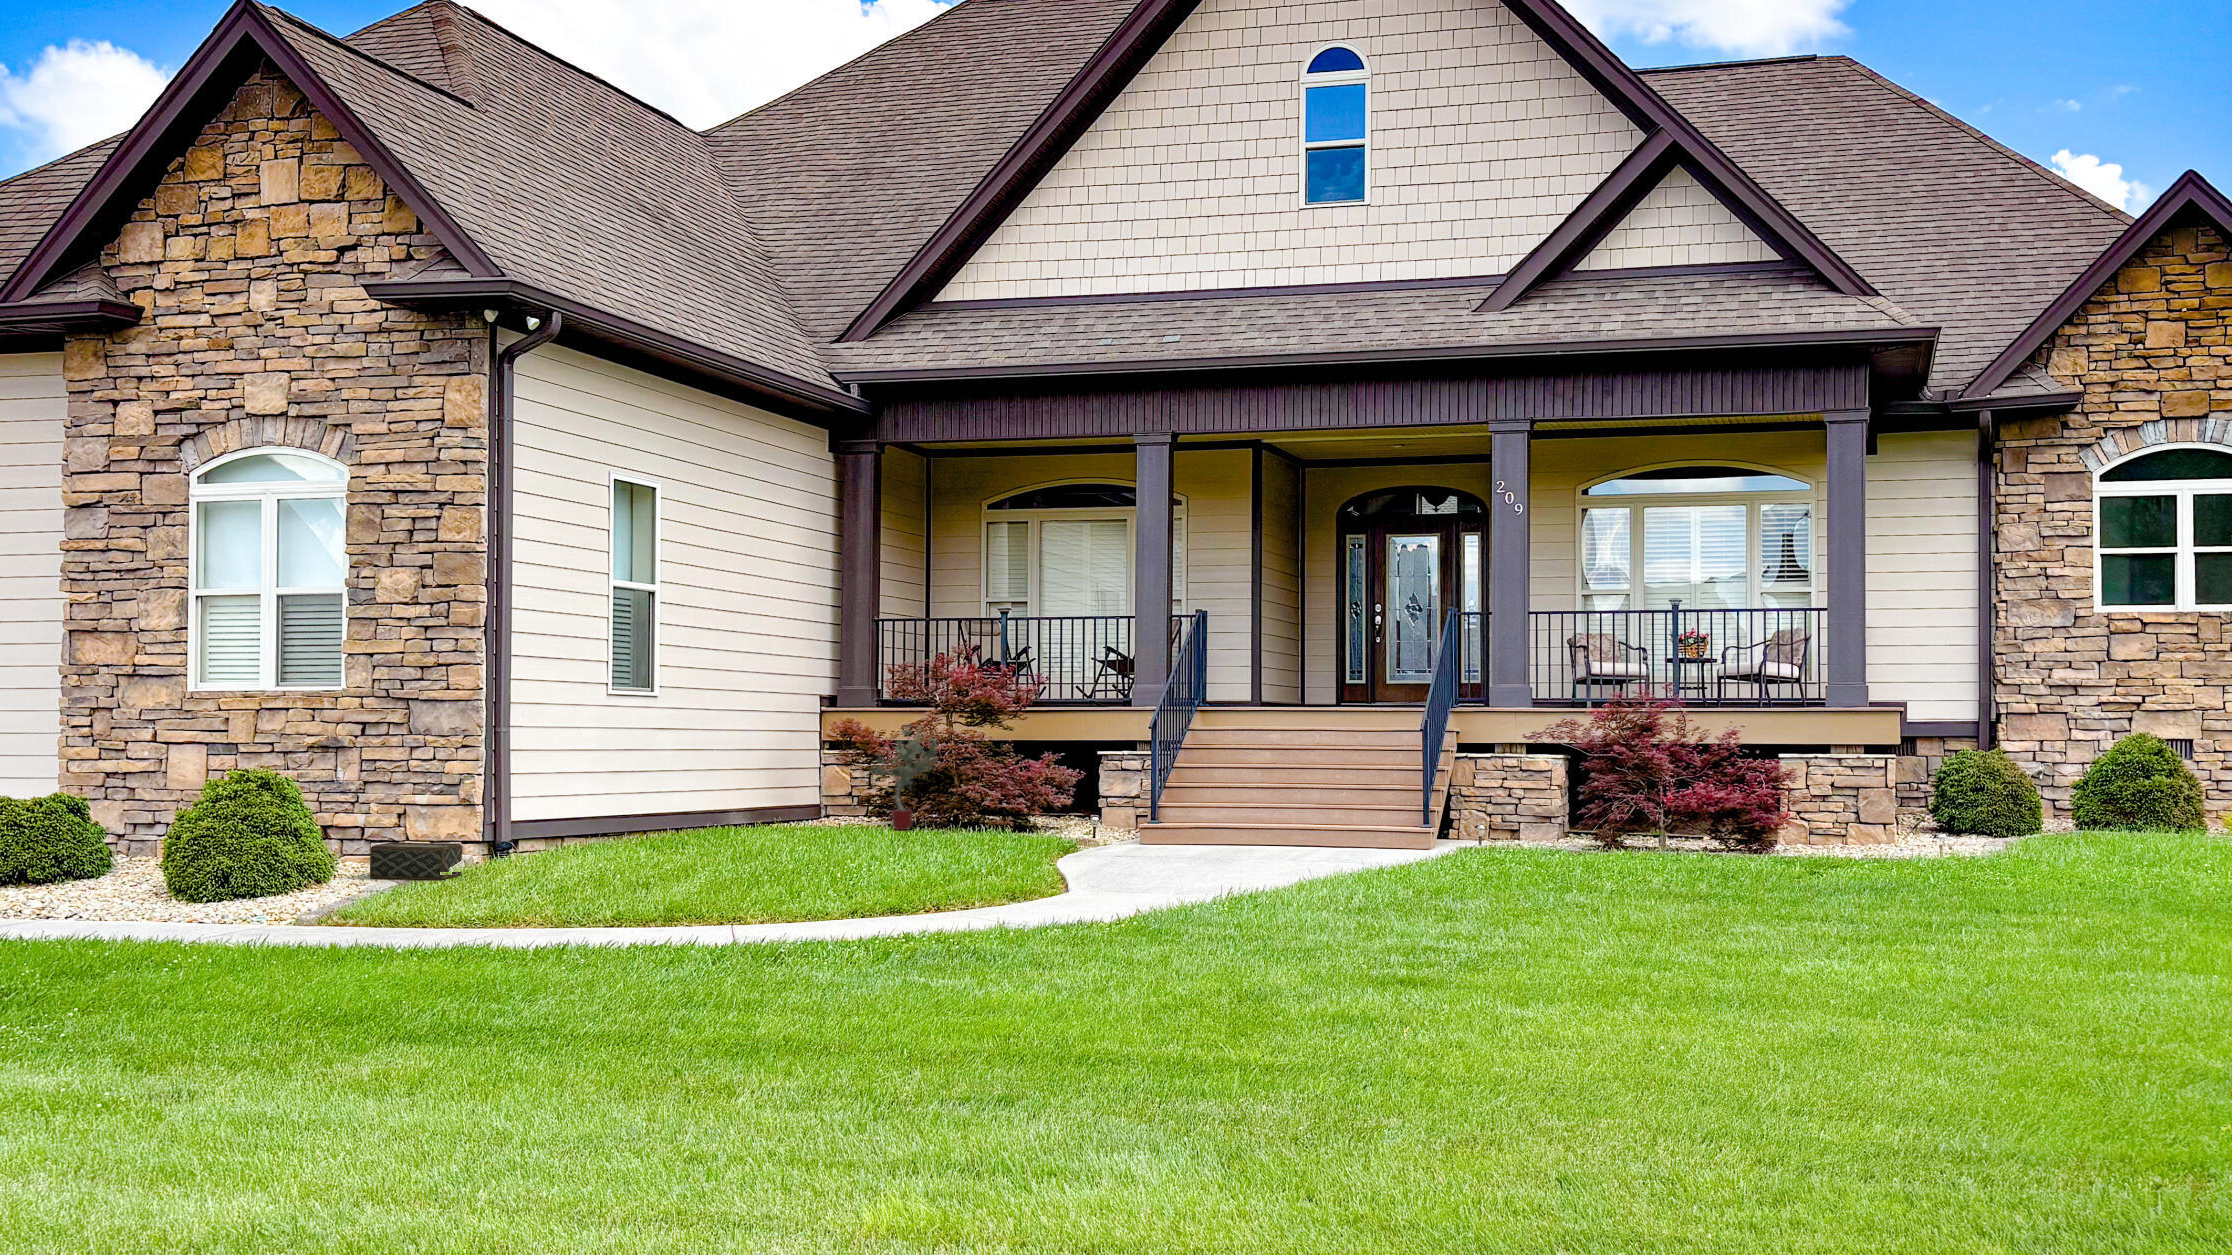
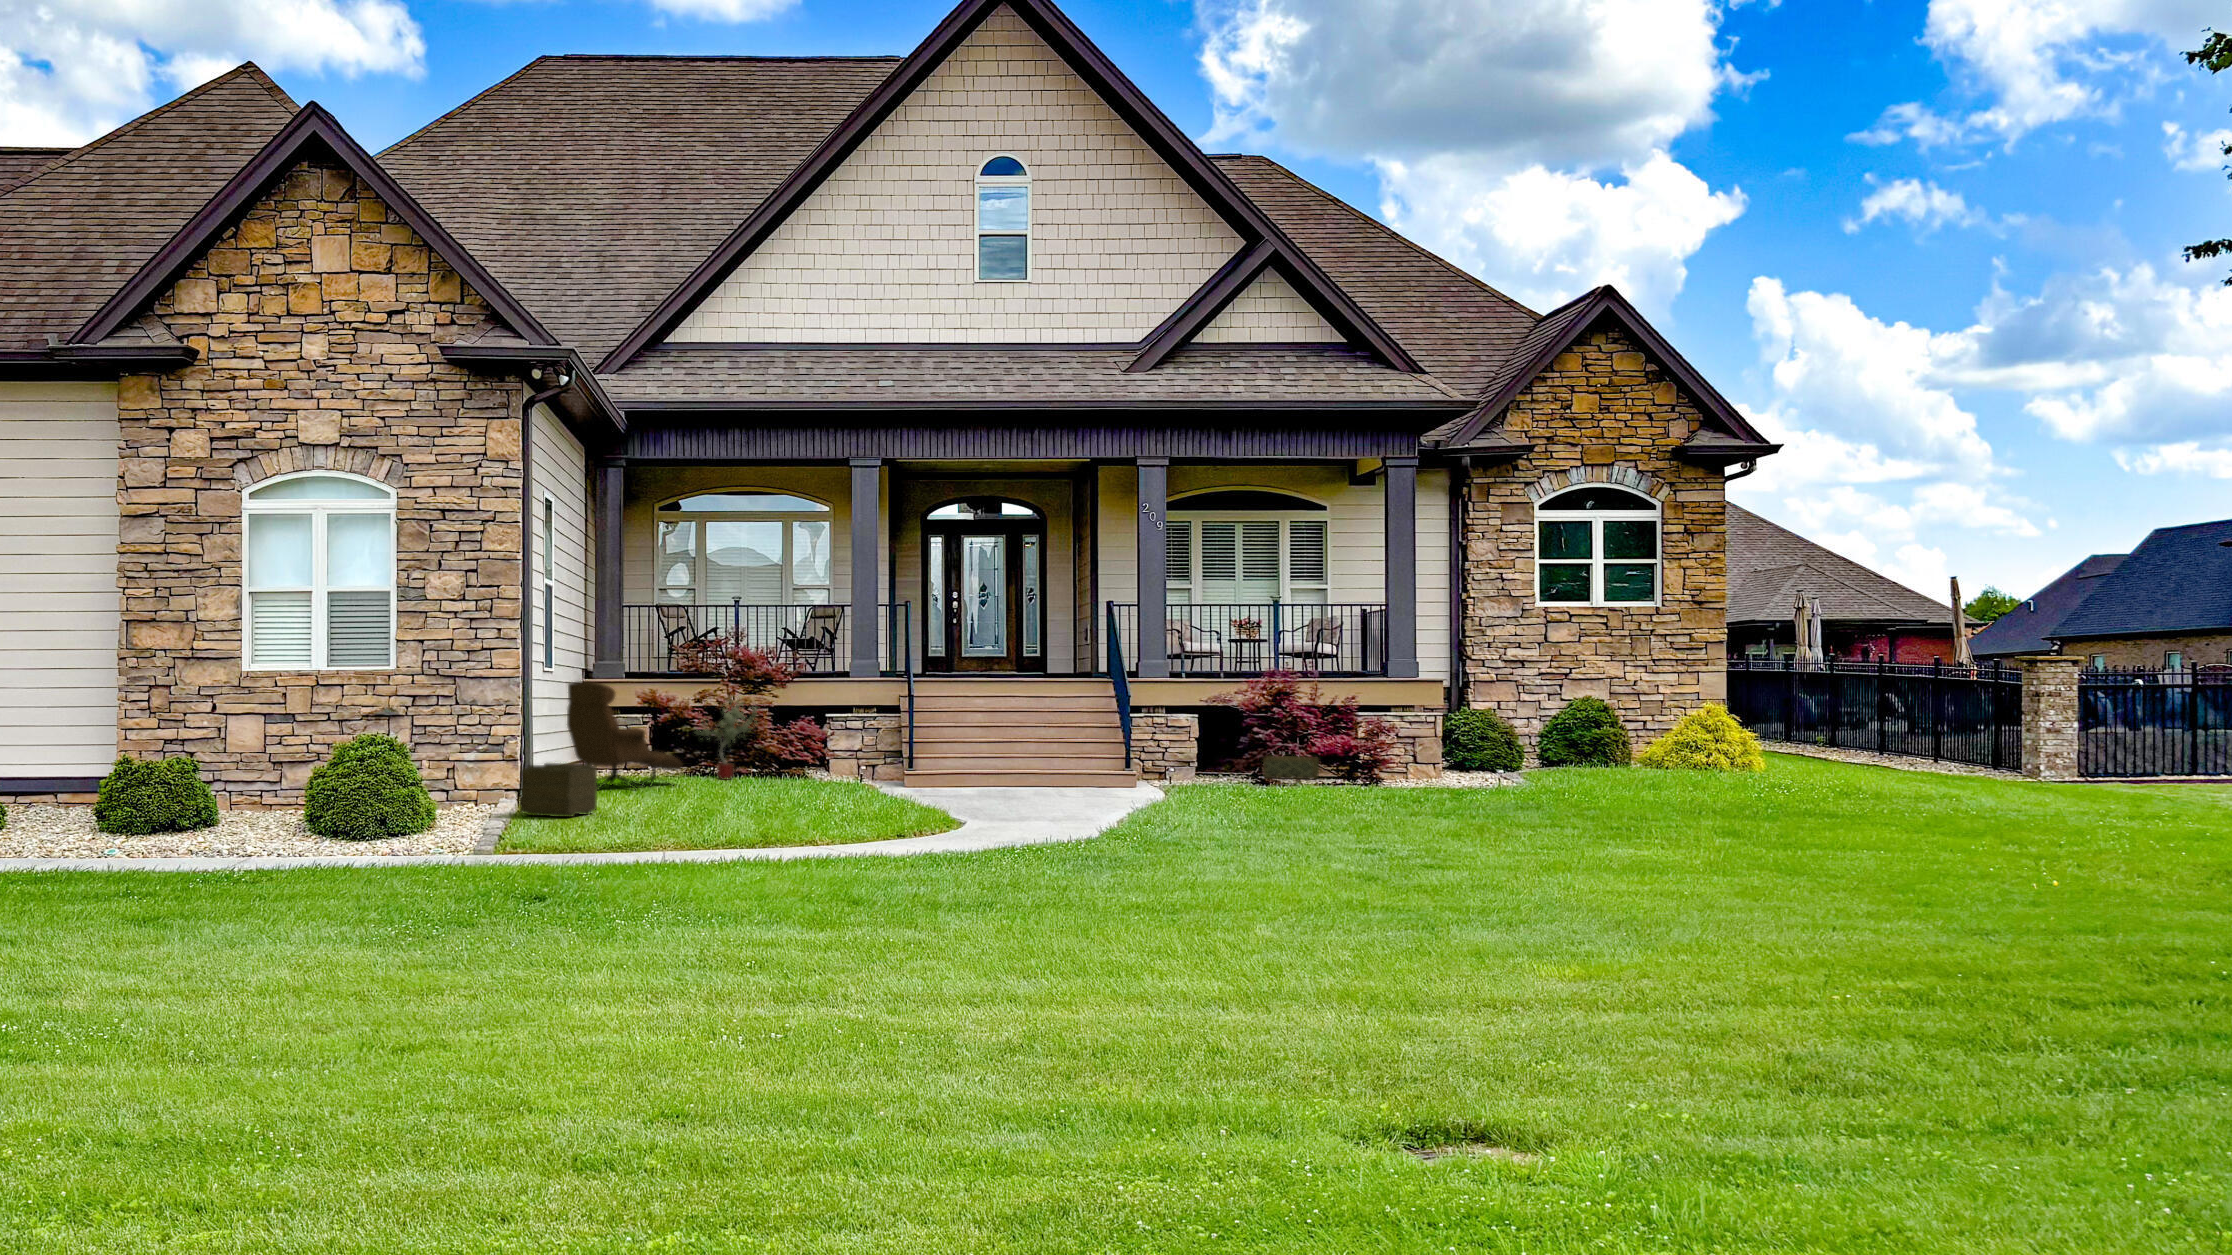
lounge chair: none [668,707,820,843] -> present [567,681,683,790]
wooden crate: none [467,809,573,880] -> present [520,763,597,817]
woven basket: present [370,842,462,880] -> present [1263,756,1319,779]

